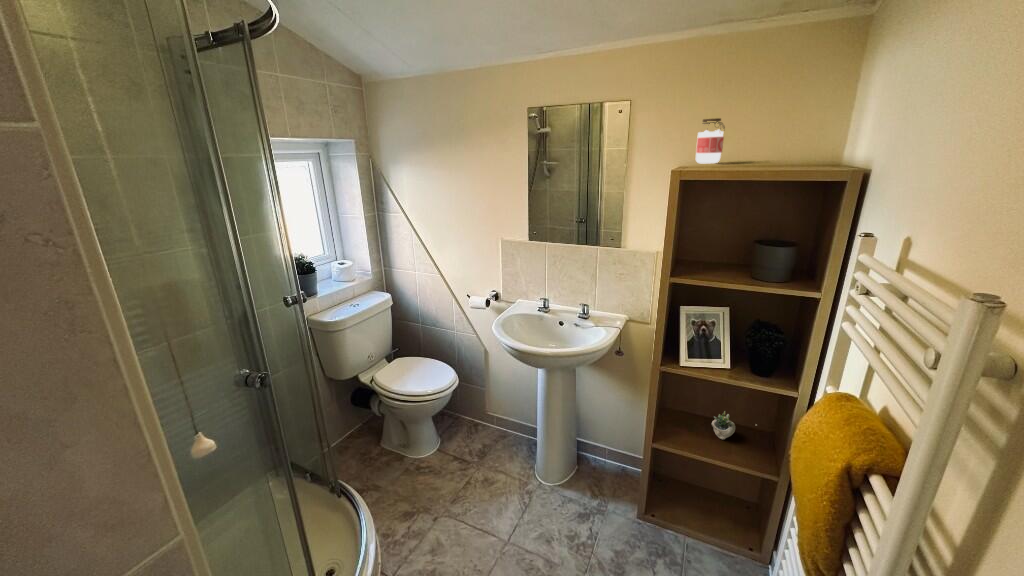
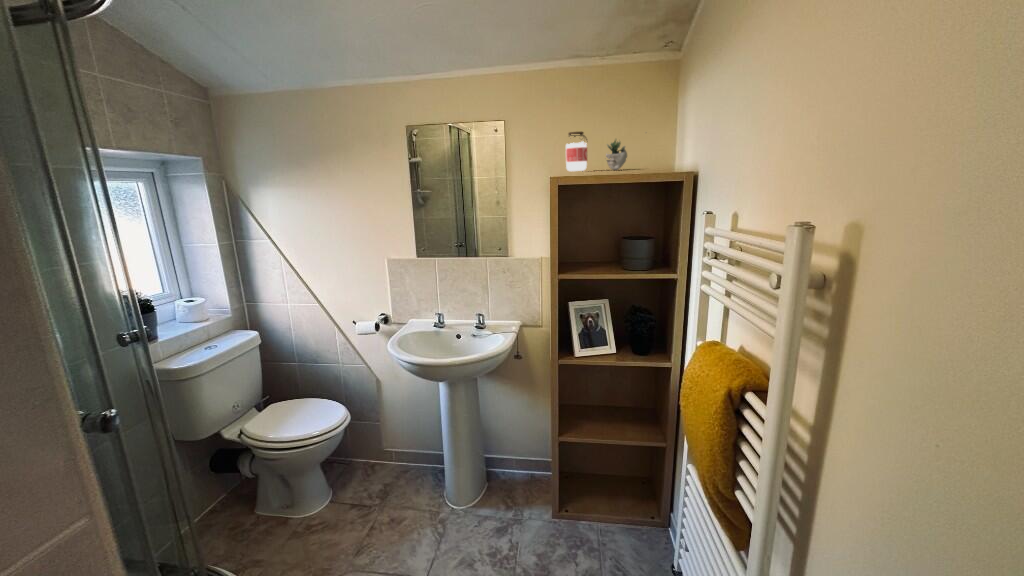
succulent plant: present [712,411,757,439] -> present [606,139,627,170]

